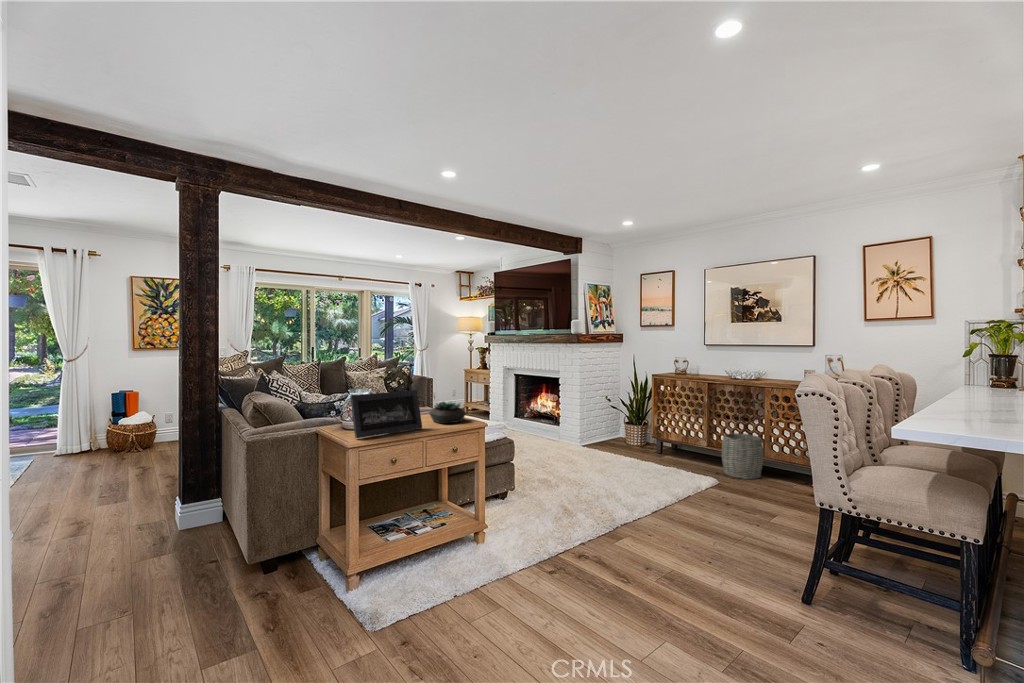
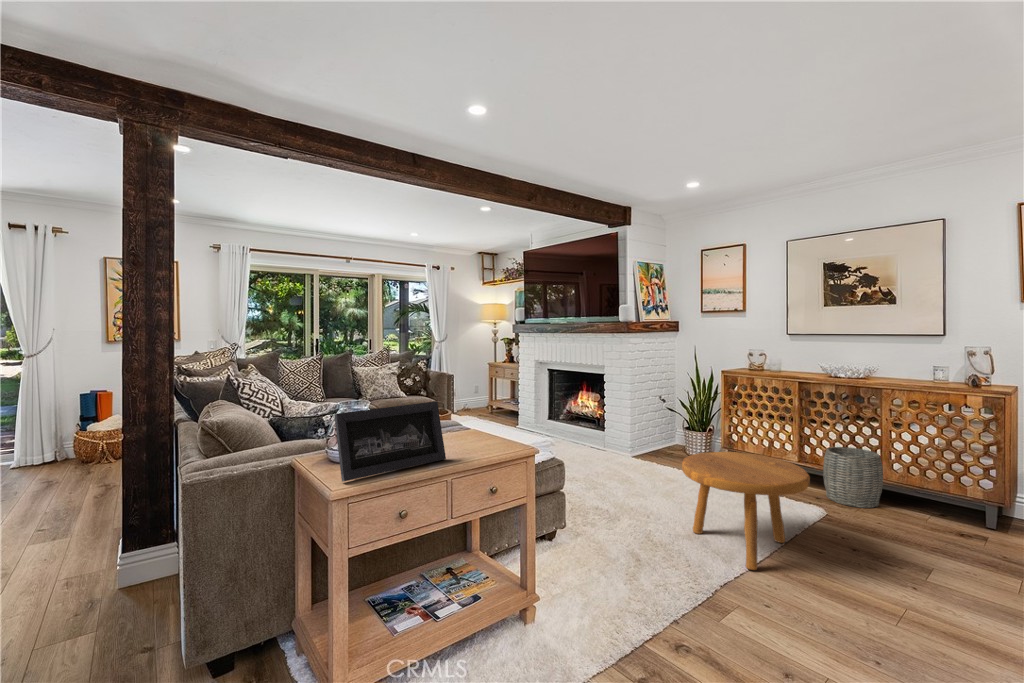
succulent plant: present [429,402,466,424] -> none [454,415,509,450]
footstool: none [602,434,690,516] -> present [682,452,810,570]

